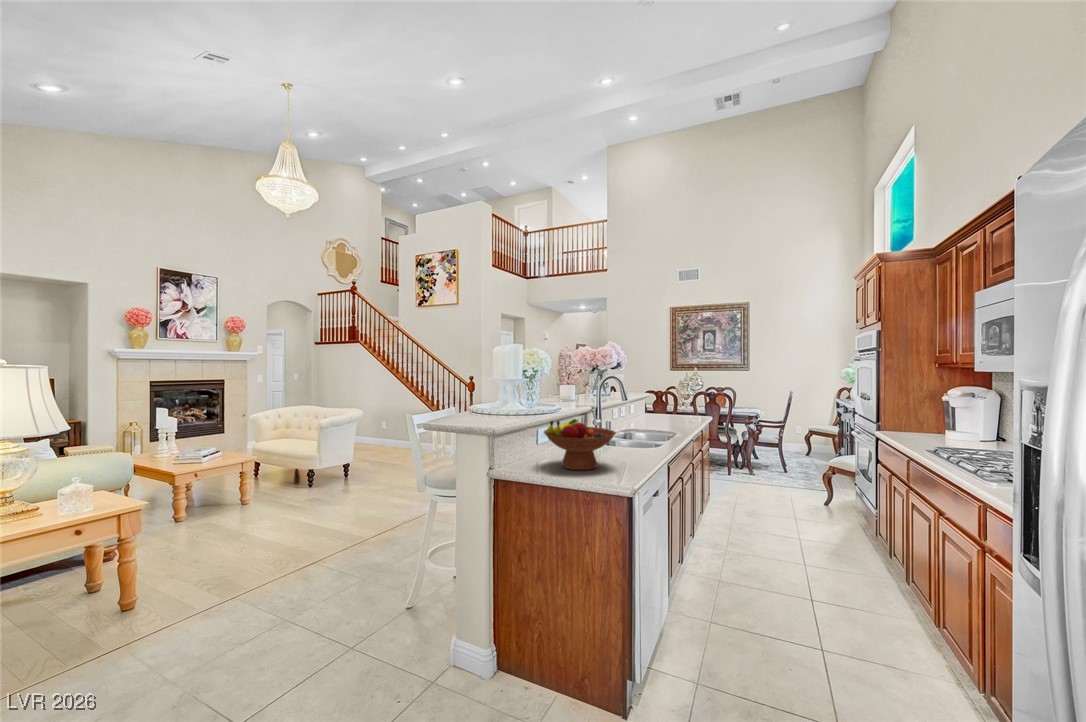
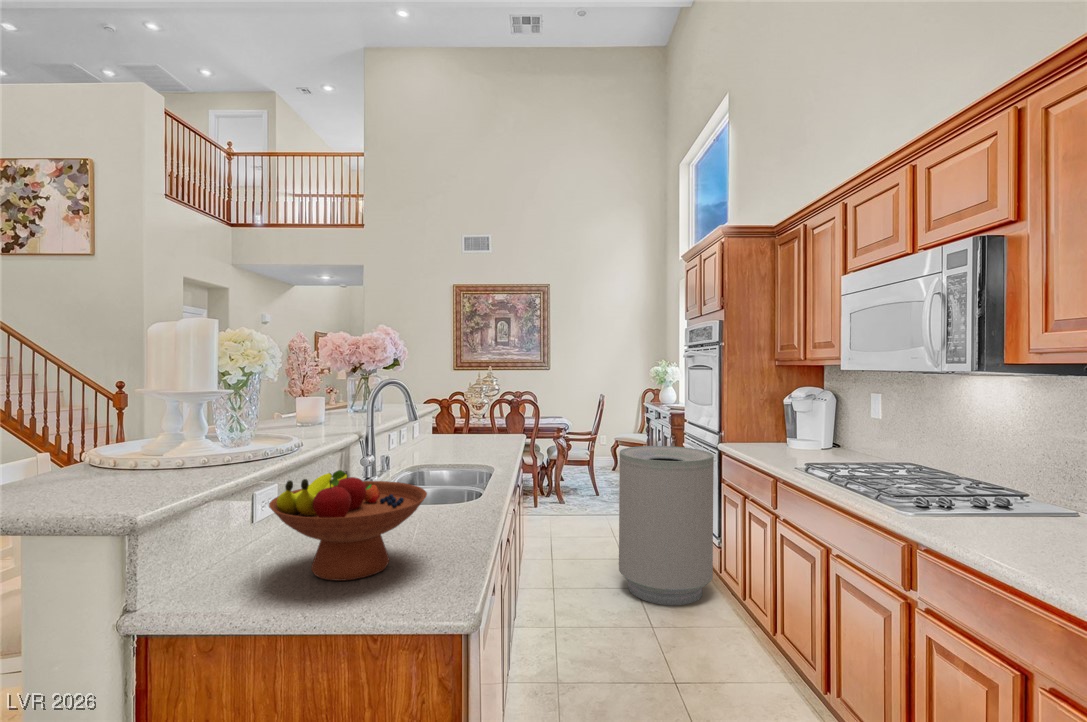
trash can: none [784,430,870,556] -> present [619,446,714,605]

